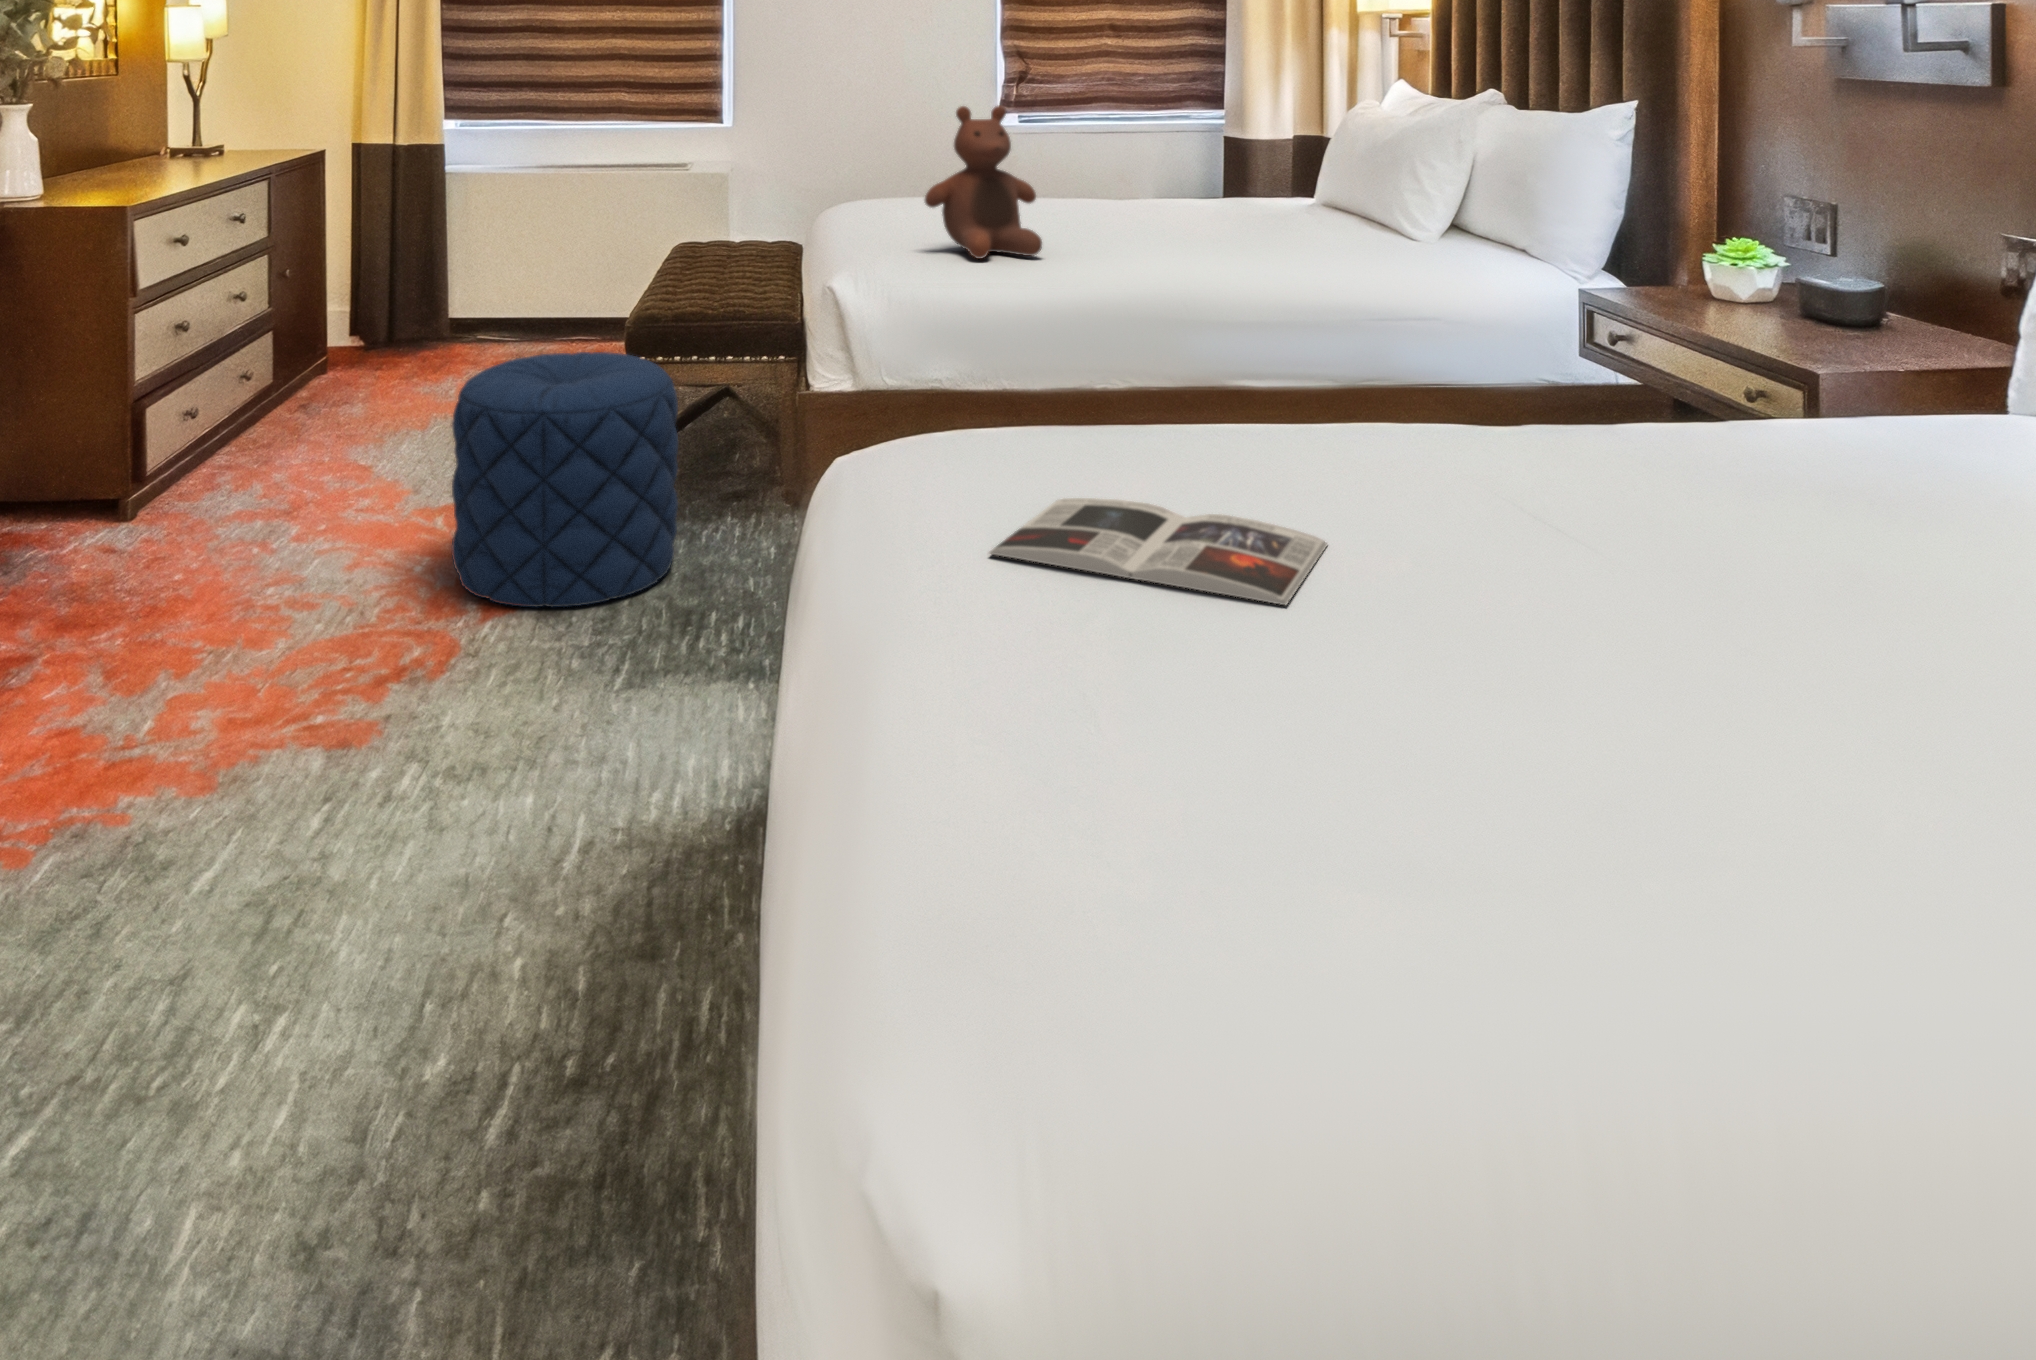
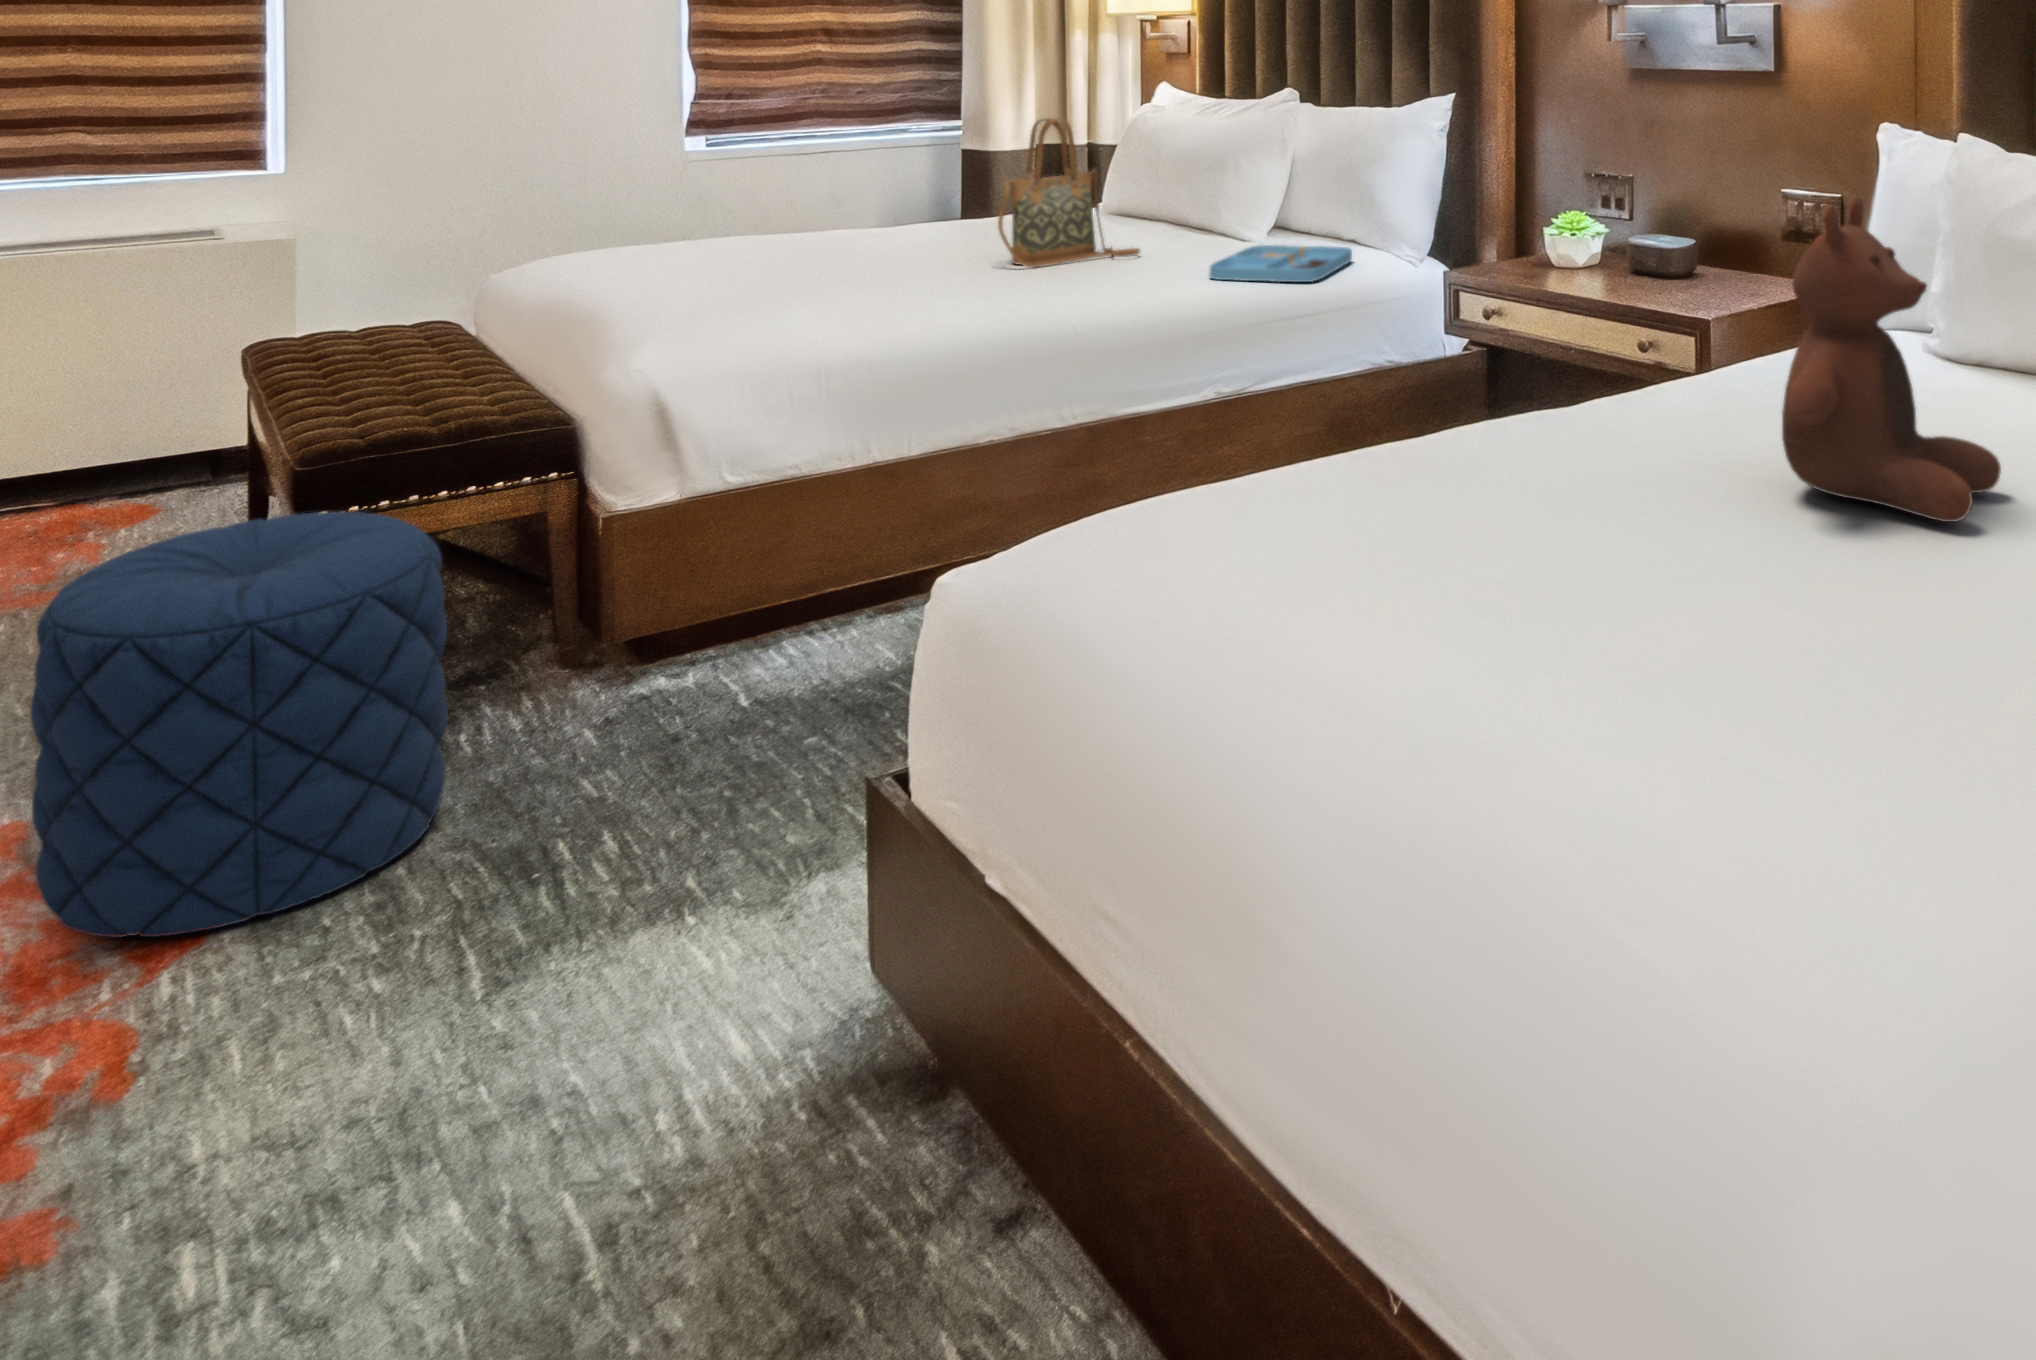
stuffed bear: present [925,105,1042,259] -> present [1782,197,2001,522]
handbag: none [1143,108,1282,240] -> present [998,118,1140,268]
tray: none [1311,241,1479,278] -> present [1209,245,1352,282]
magazine: present [989,498,1328,605] -> none [1380,548,1748,654]

